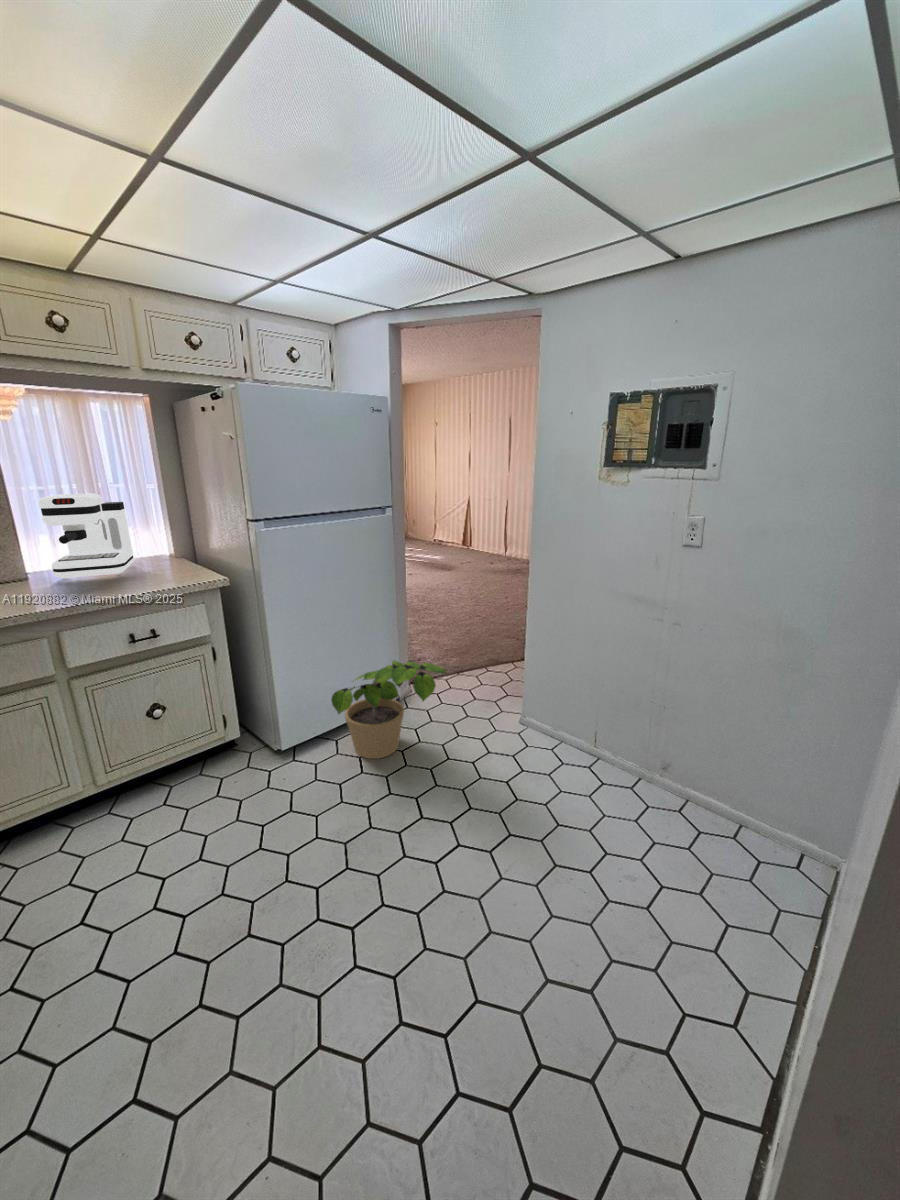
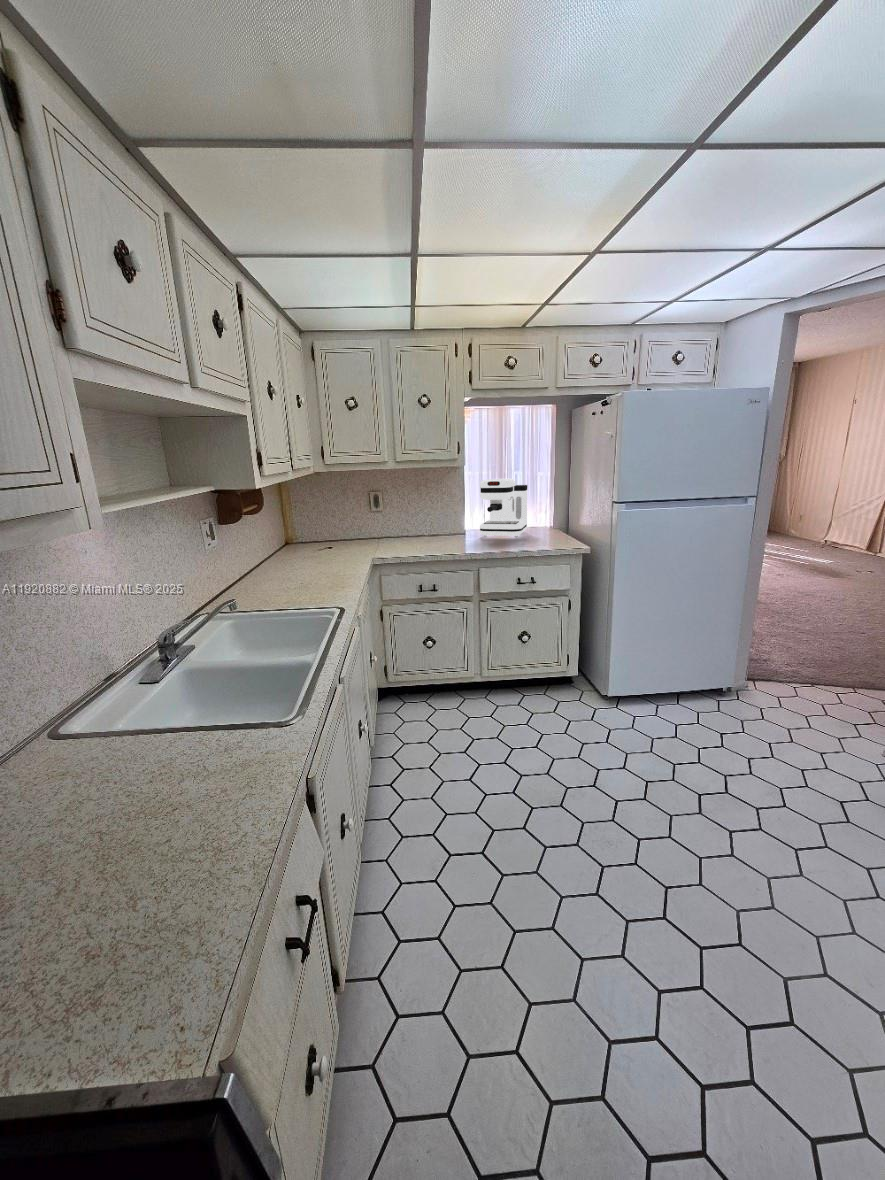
potted plant: present [331,661,447,759] -> none [657,644,786,732]

